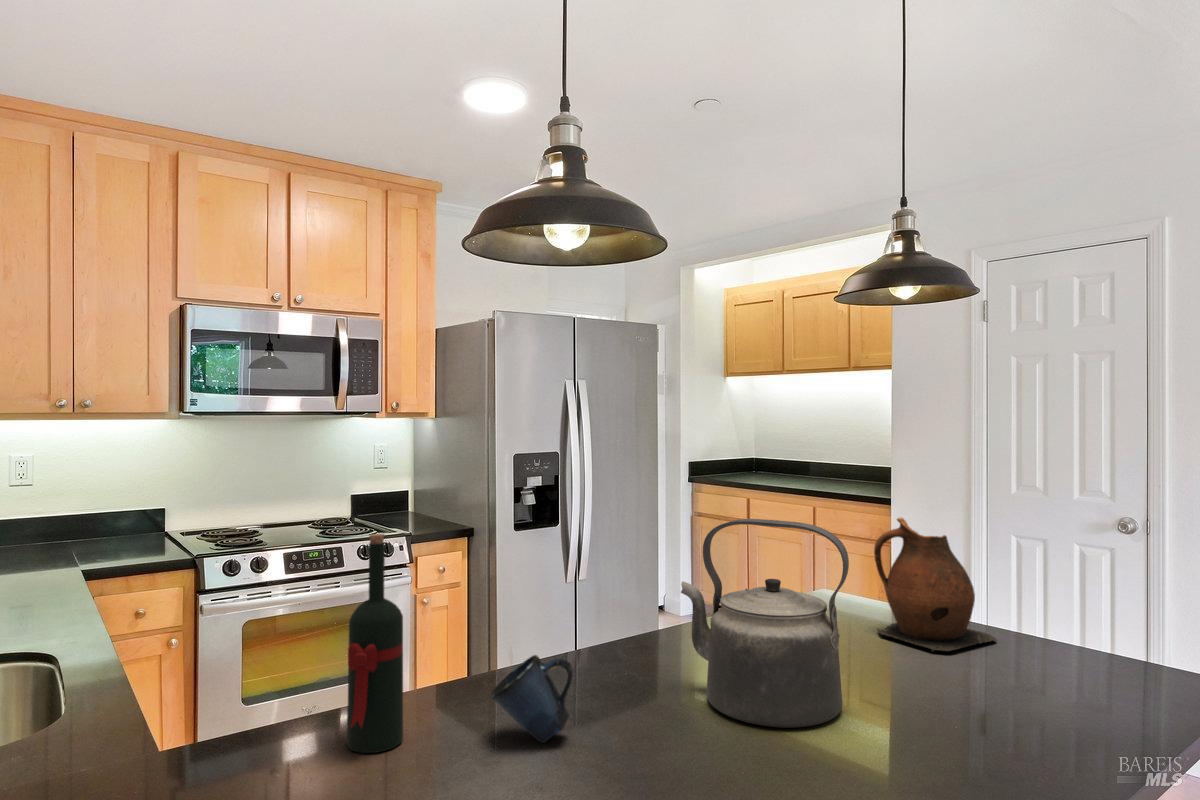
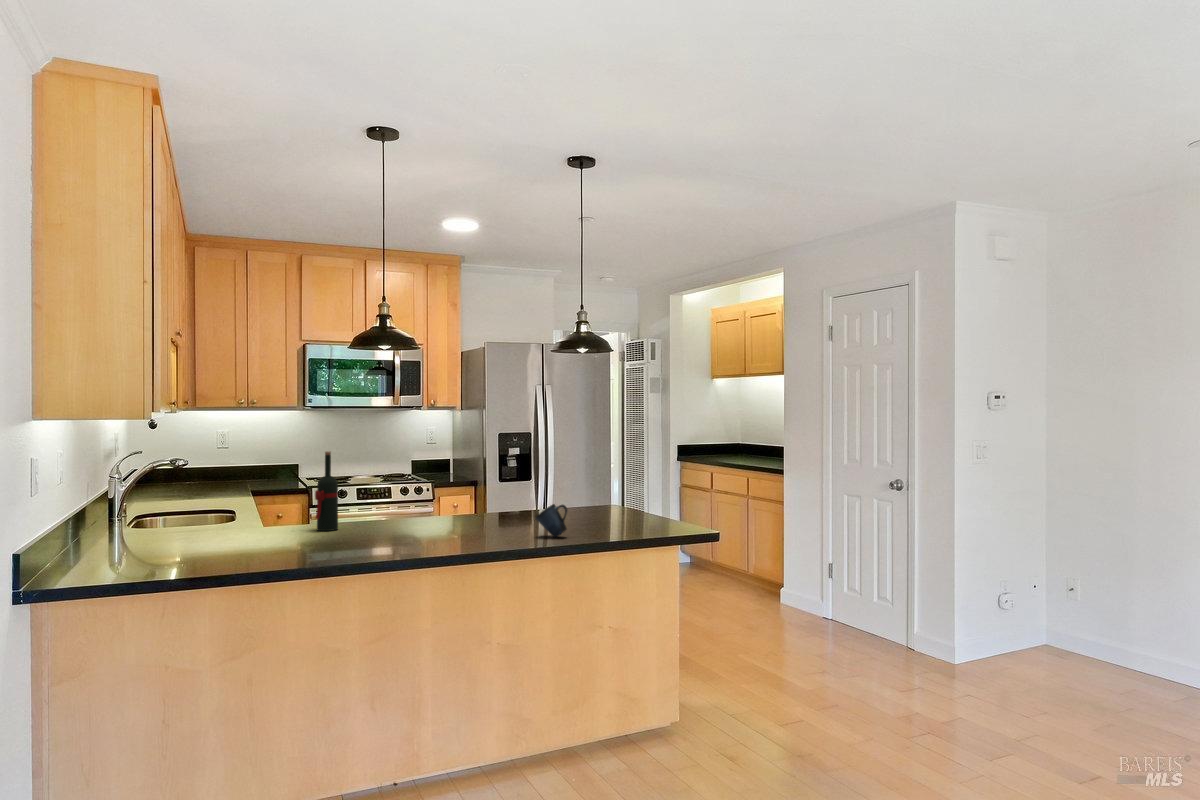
ceramic pitcher: present [874,518,997,652] -> none [593,460,648,523]
kettle: present [681,519,849,728] -> none [463,452,520,533]
mug: present [491,655,574,743] -> present [536,504,568,537]

